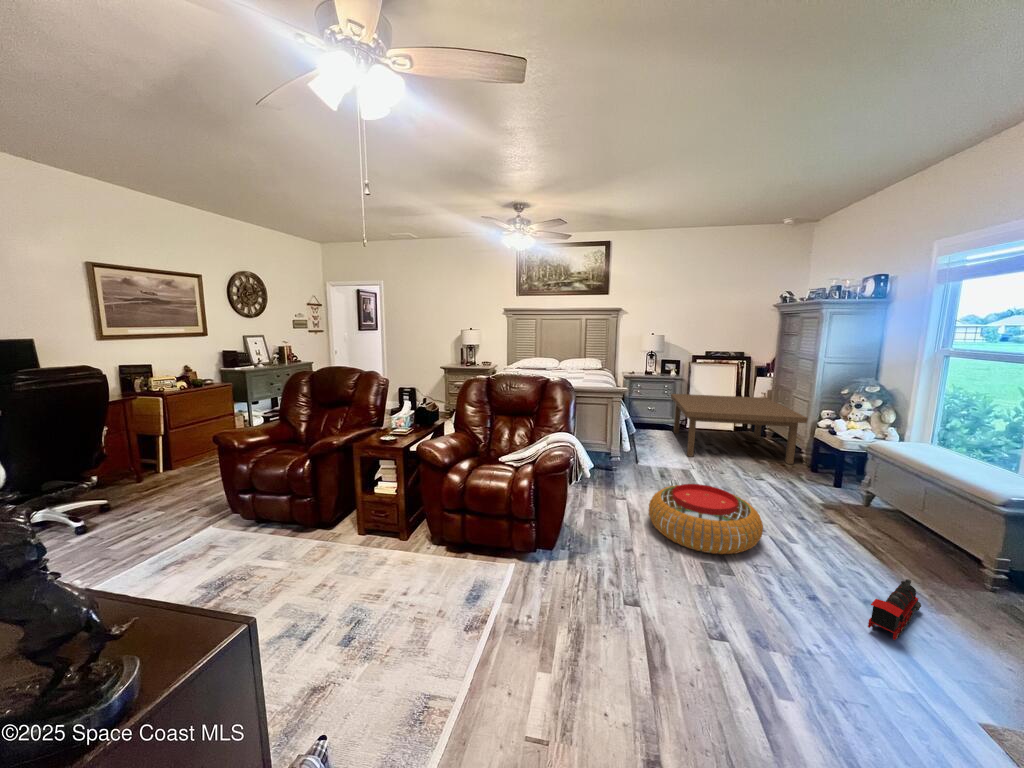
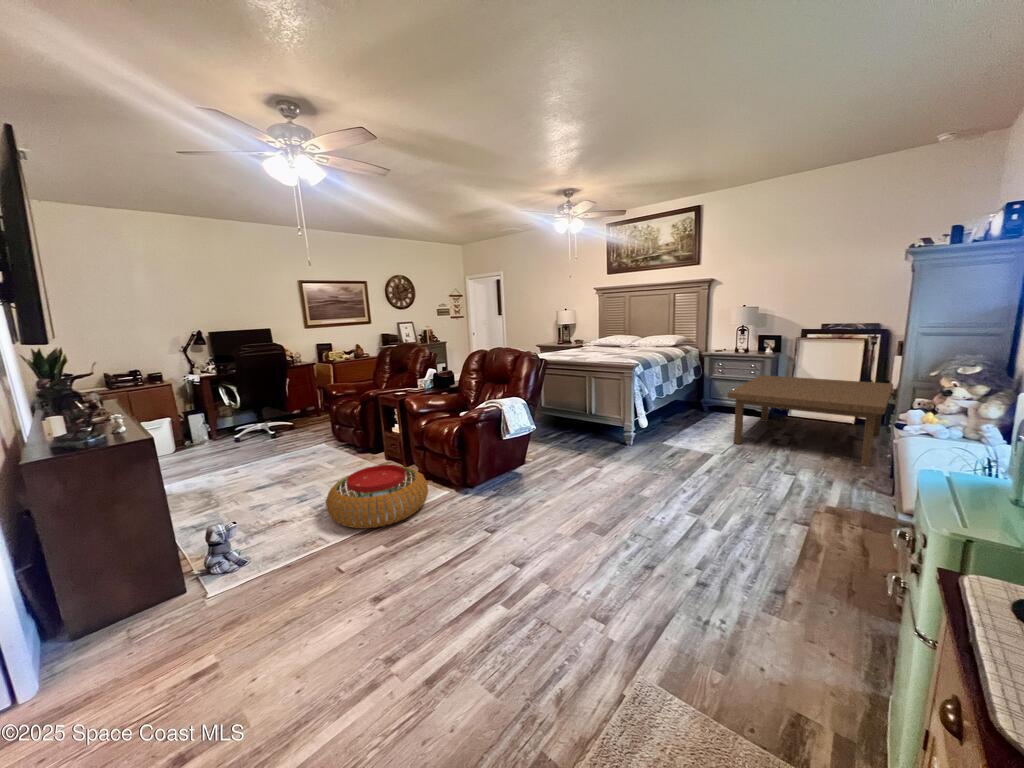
pouf: present [649,484,763,554] -> present [326,465,428,529]
toy train: present [868,579,921,640] -> none [649,560,744,602]

